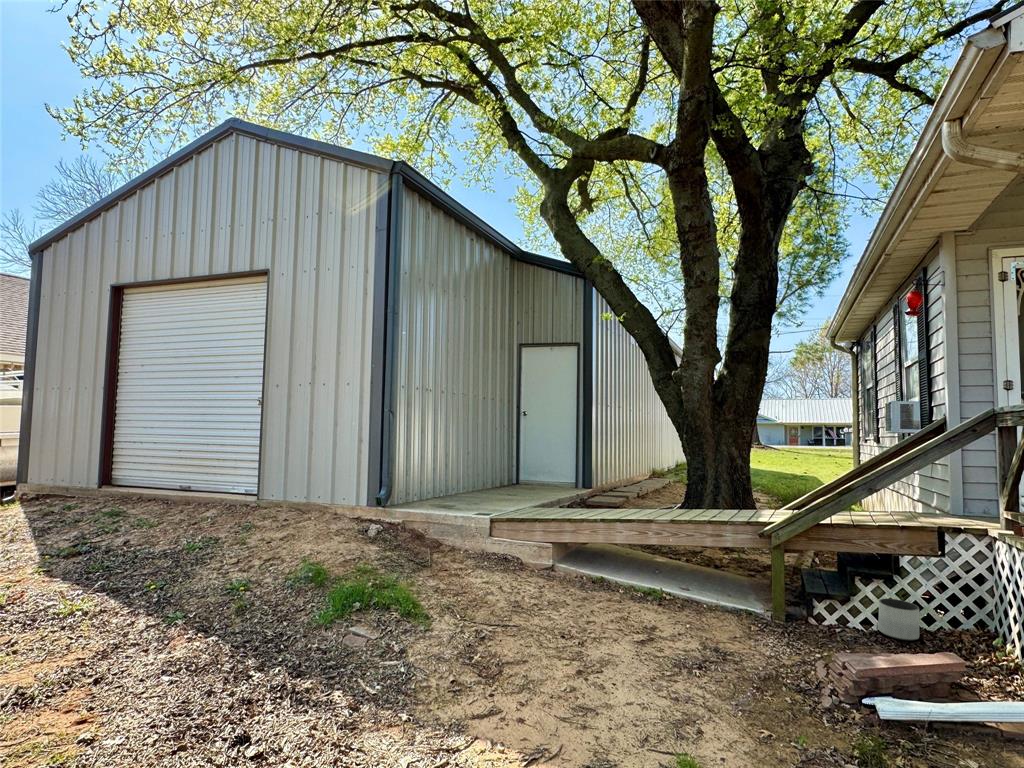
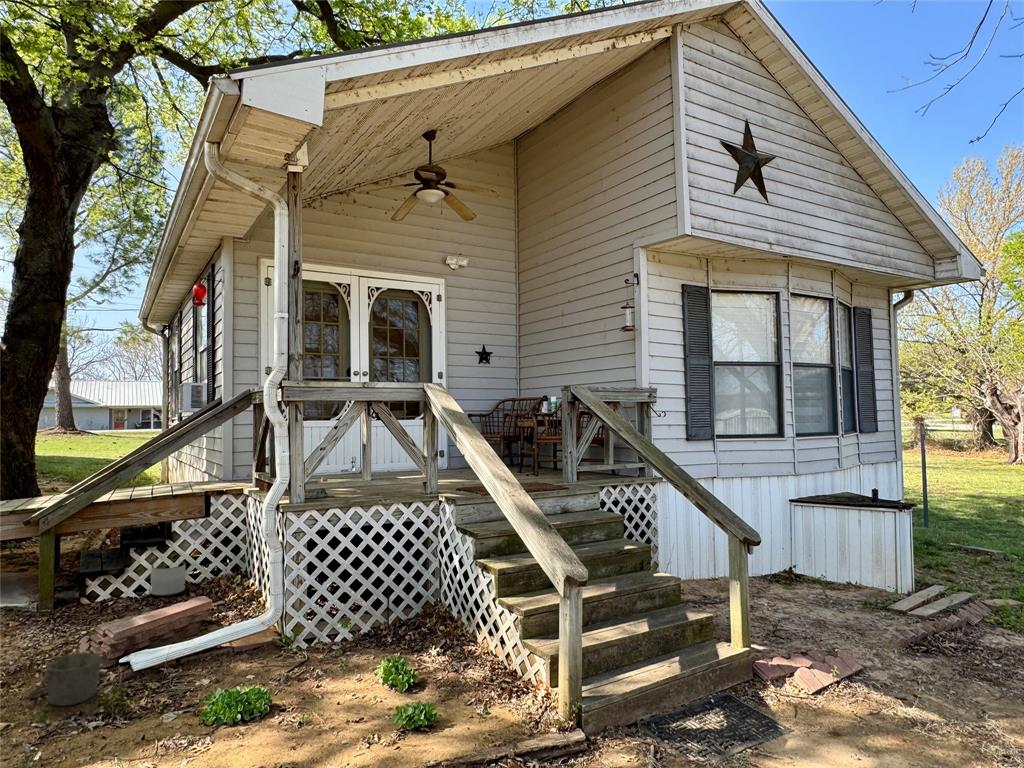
bucket: none [784,684,856,747] -> present [29,653,103,706]

